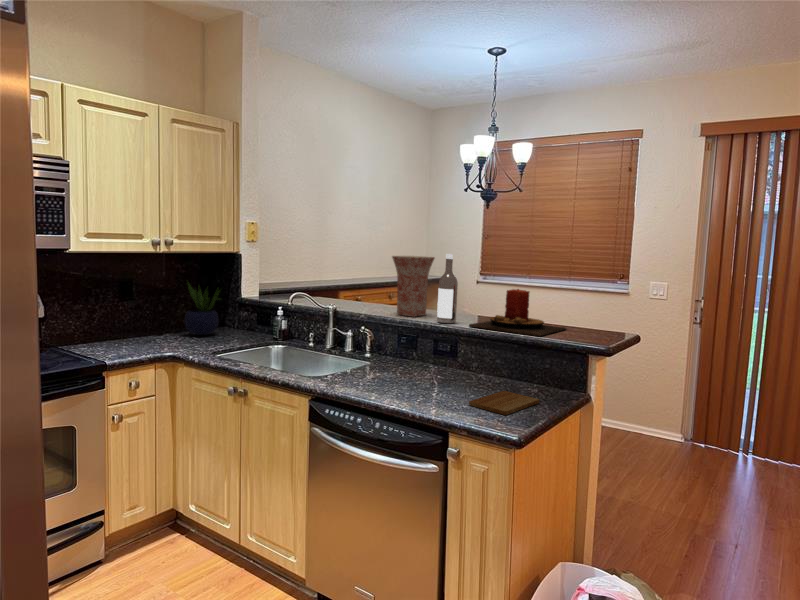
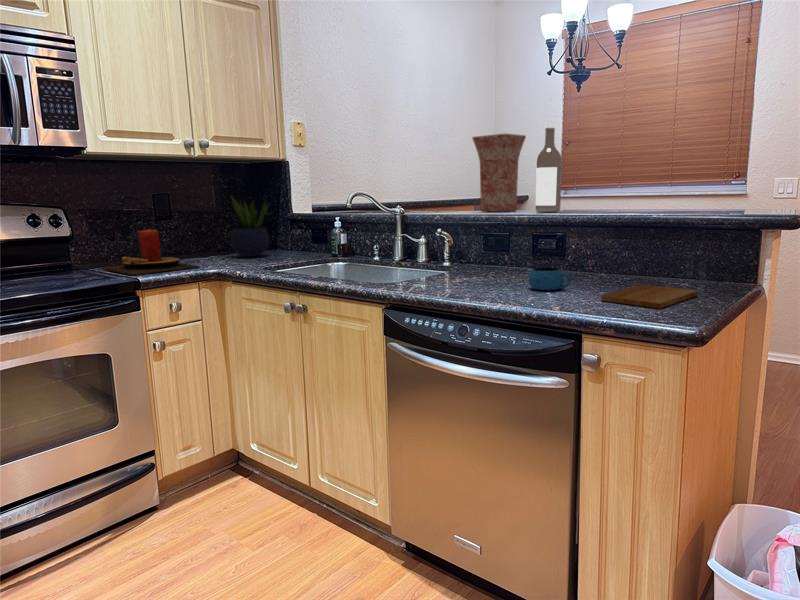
candle: present [469,289,566,336] -> present [102,229,200,276]
mug: none [422,373,453,392] -> present [529,267,571,290]

